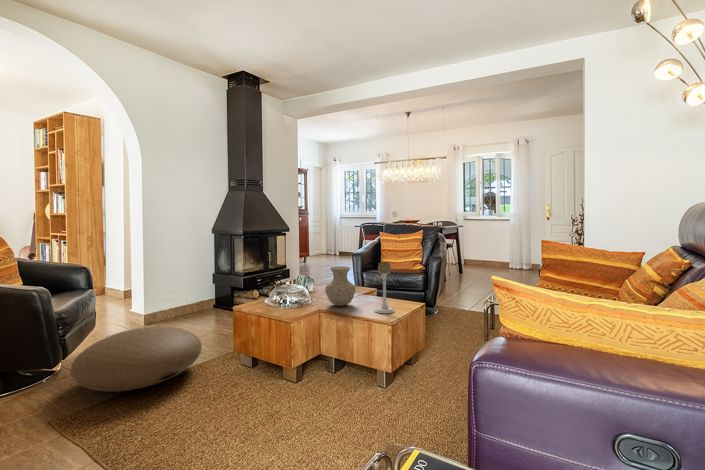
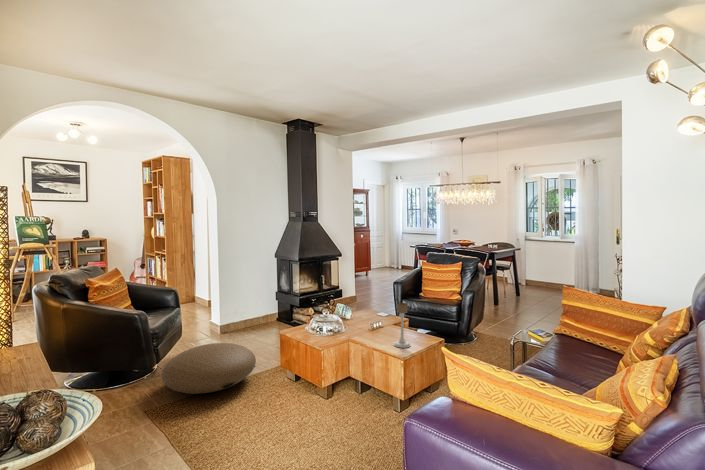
vase: present [325,266,356,306] -> none [355,302,380,337]

